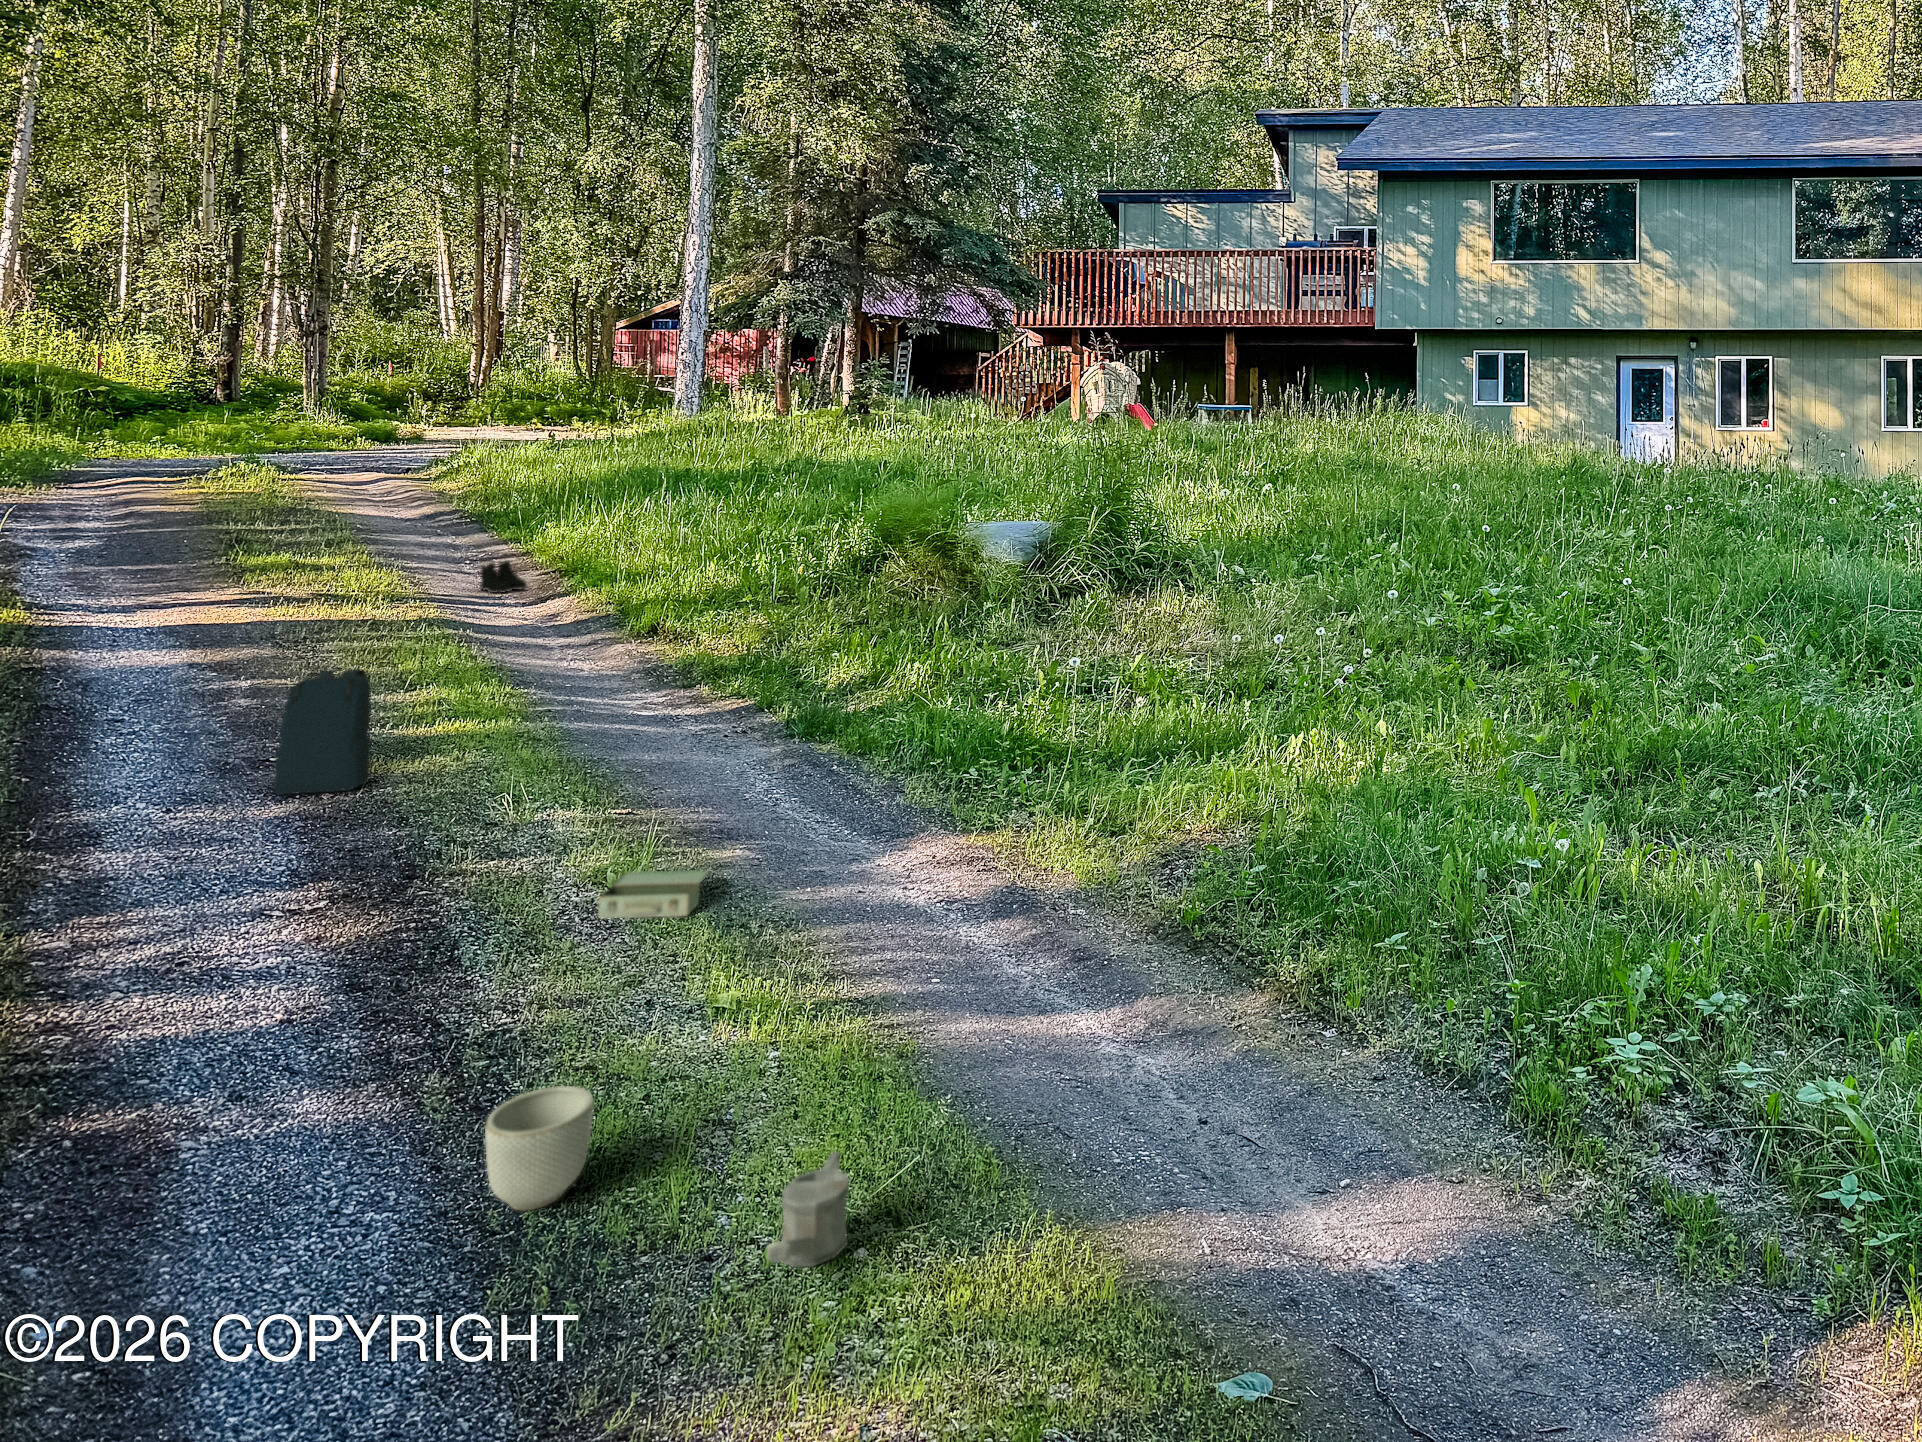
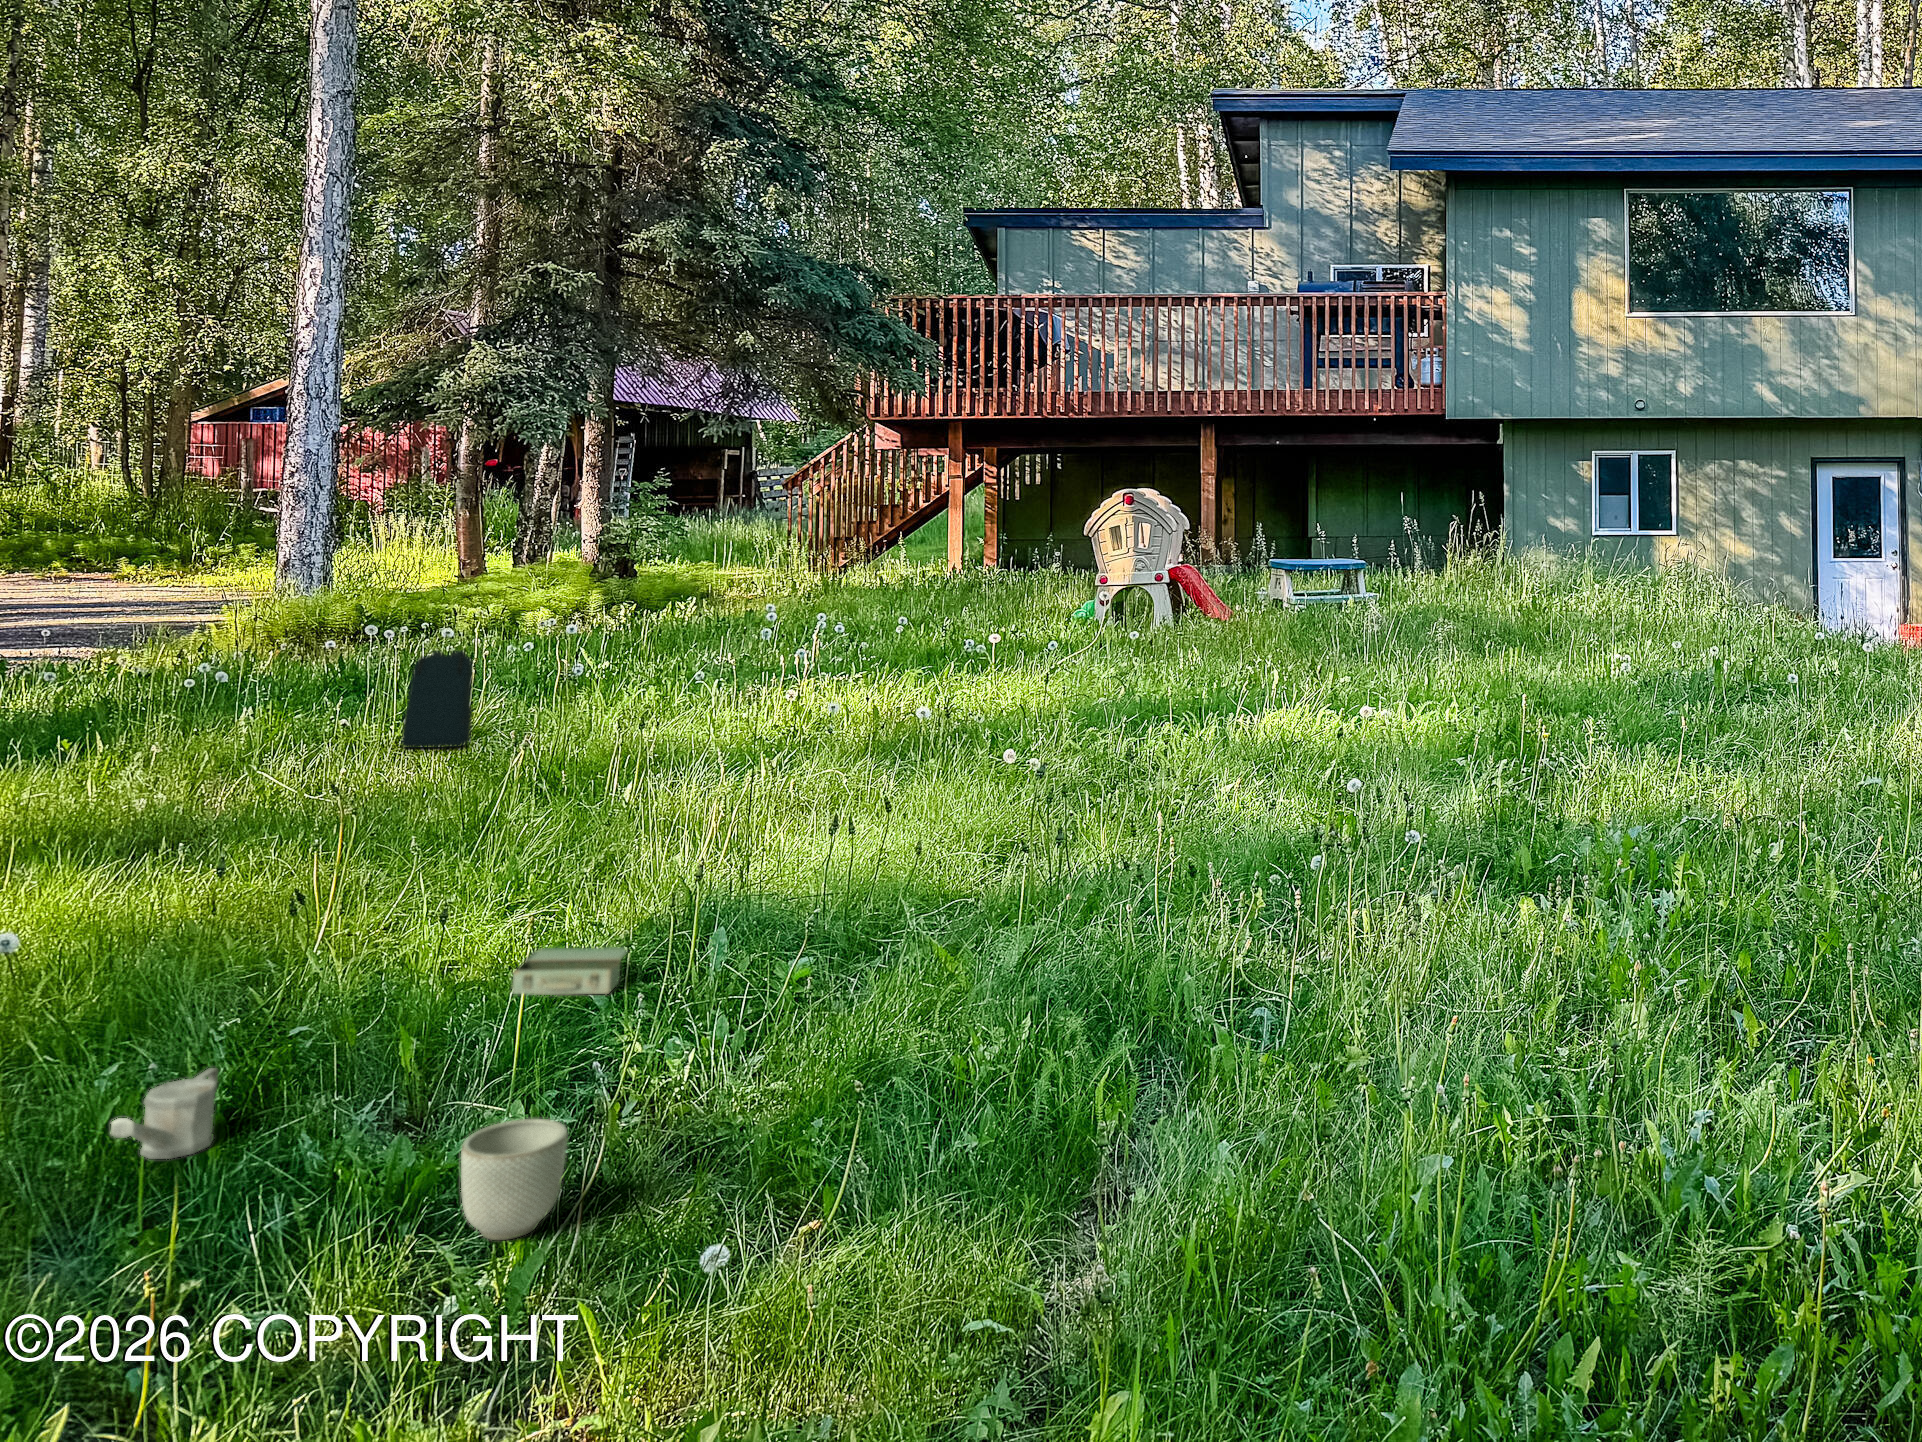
boots: present [480,560,527,593] -> none [297,643,352,682]
backpack: present [273,667,371,795] -> present [401,650,473,748]
watering can: present [767,1152,849,1267] -> present [111,1068,218,1159]

